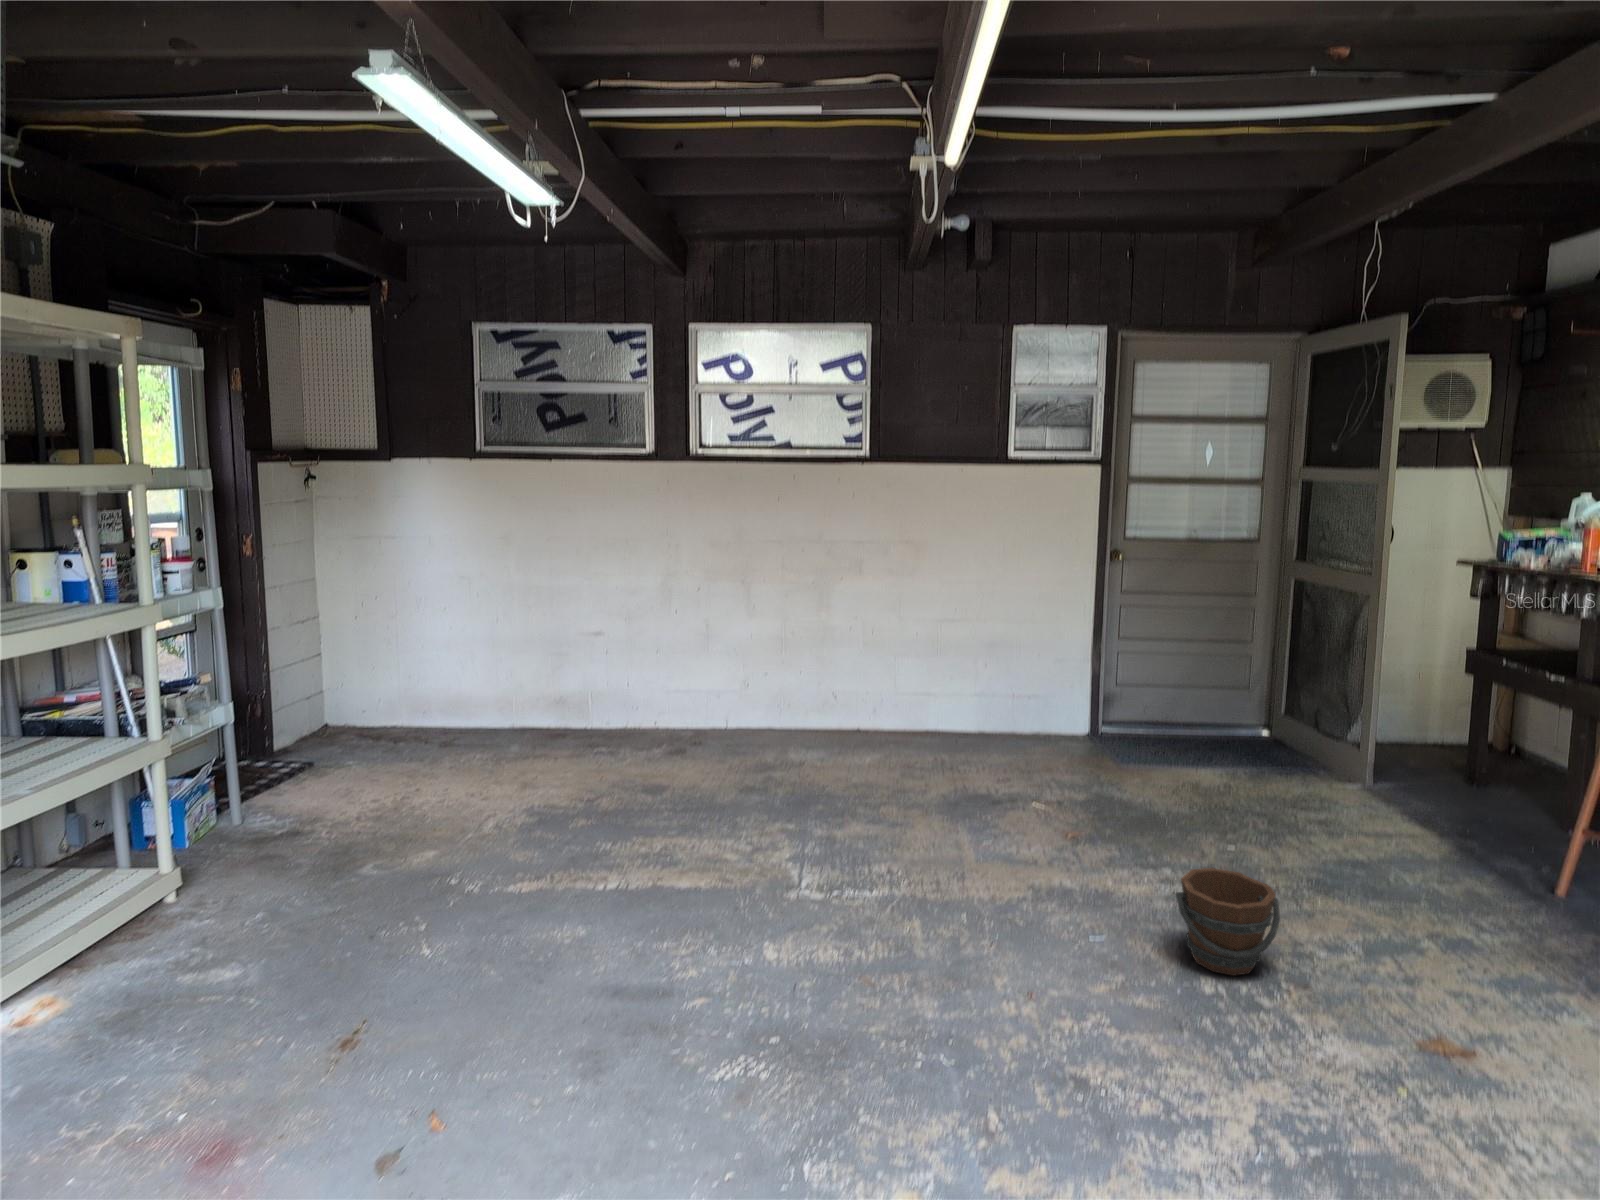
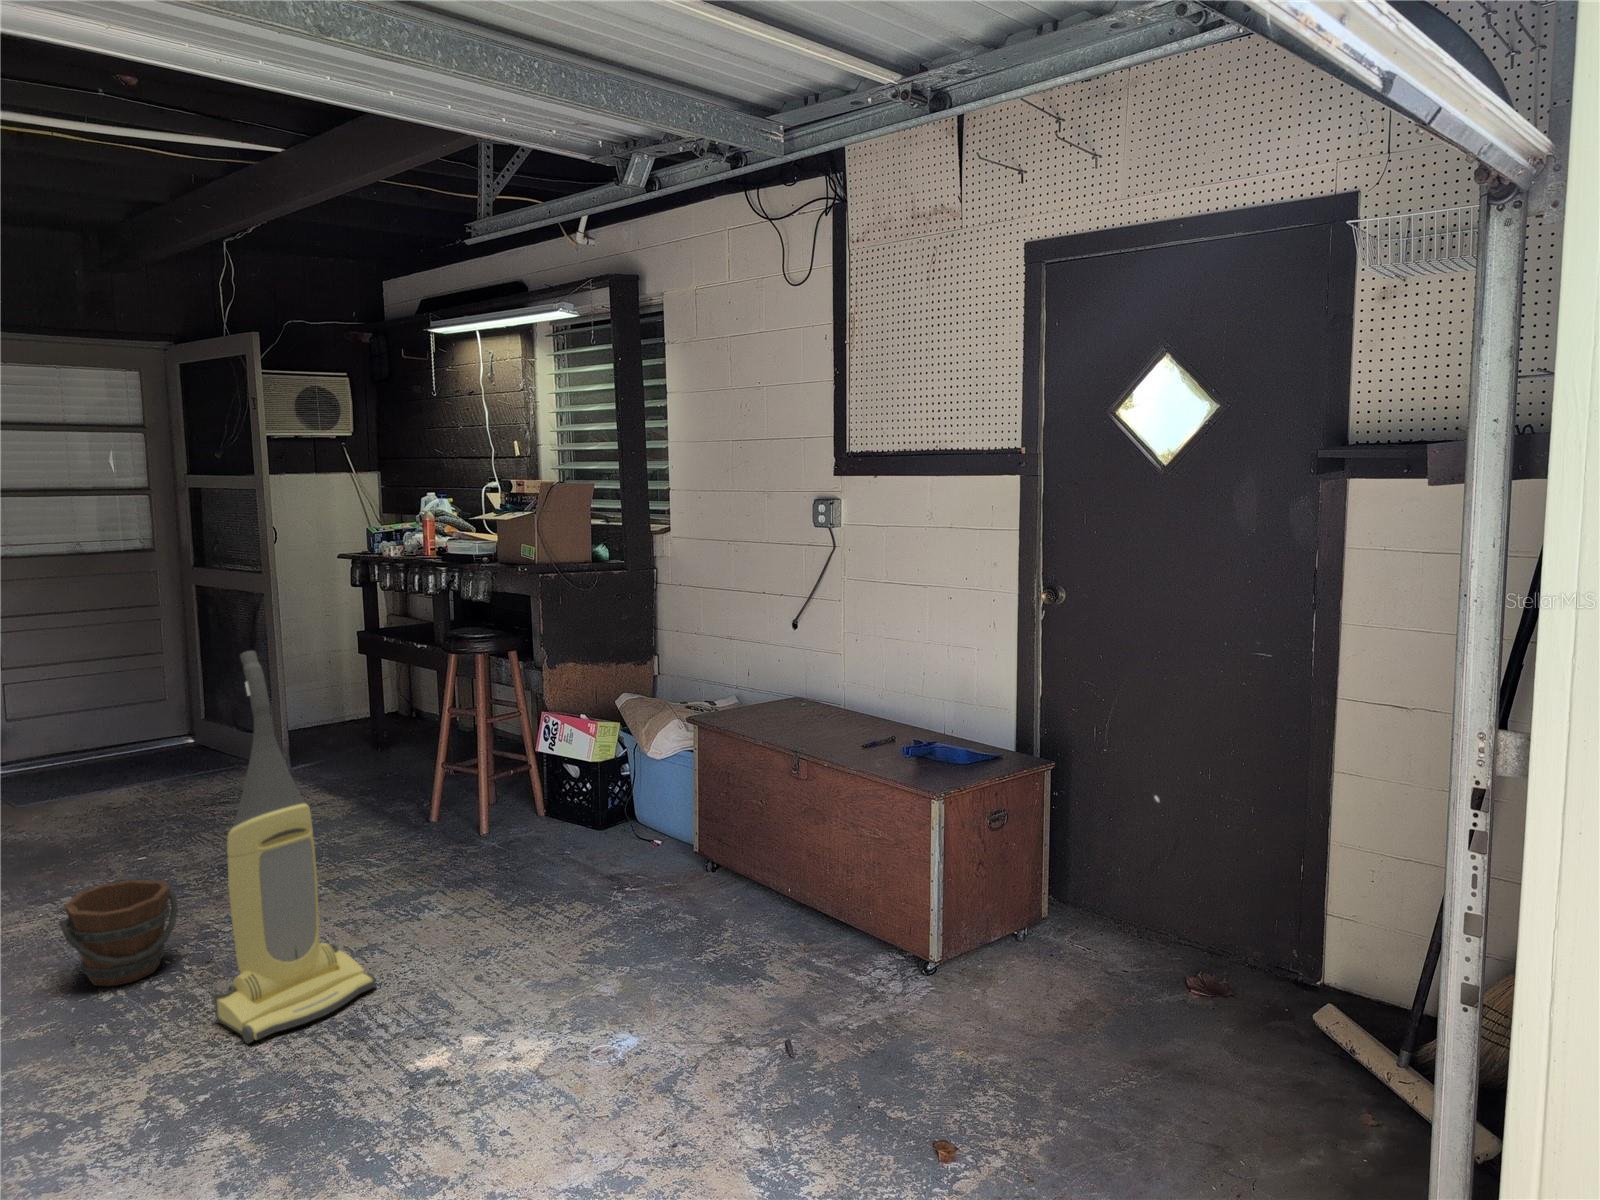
vacuum cleaner: none [1320,680,1522,1133] -> present [213,651,376,1043]

